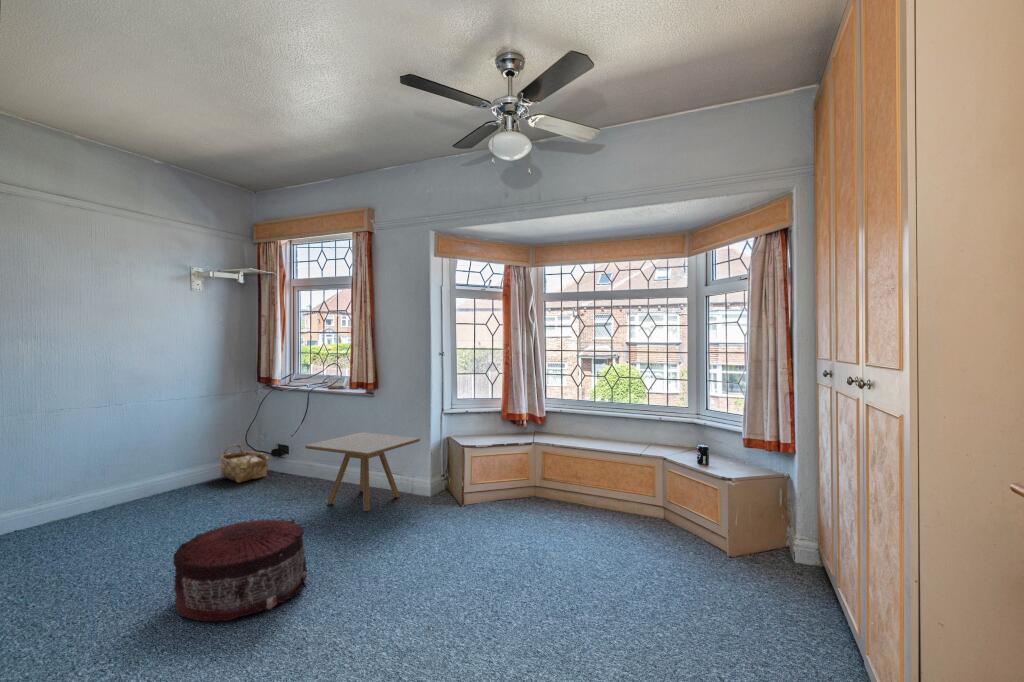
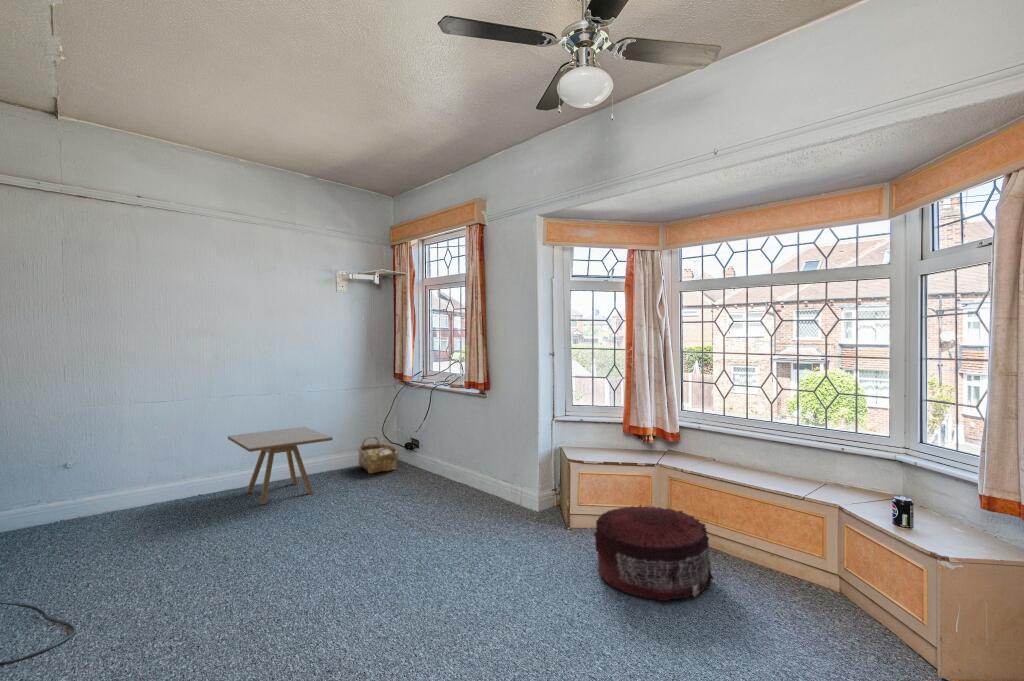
side table: present [305,432,420,511] -> present [228,427,332,505]
pouf: present [173,519,307,621] -> present [594,505,714,601]

